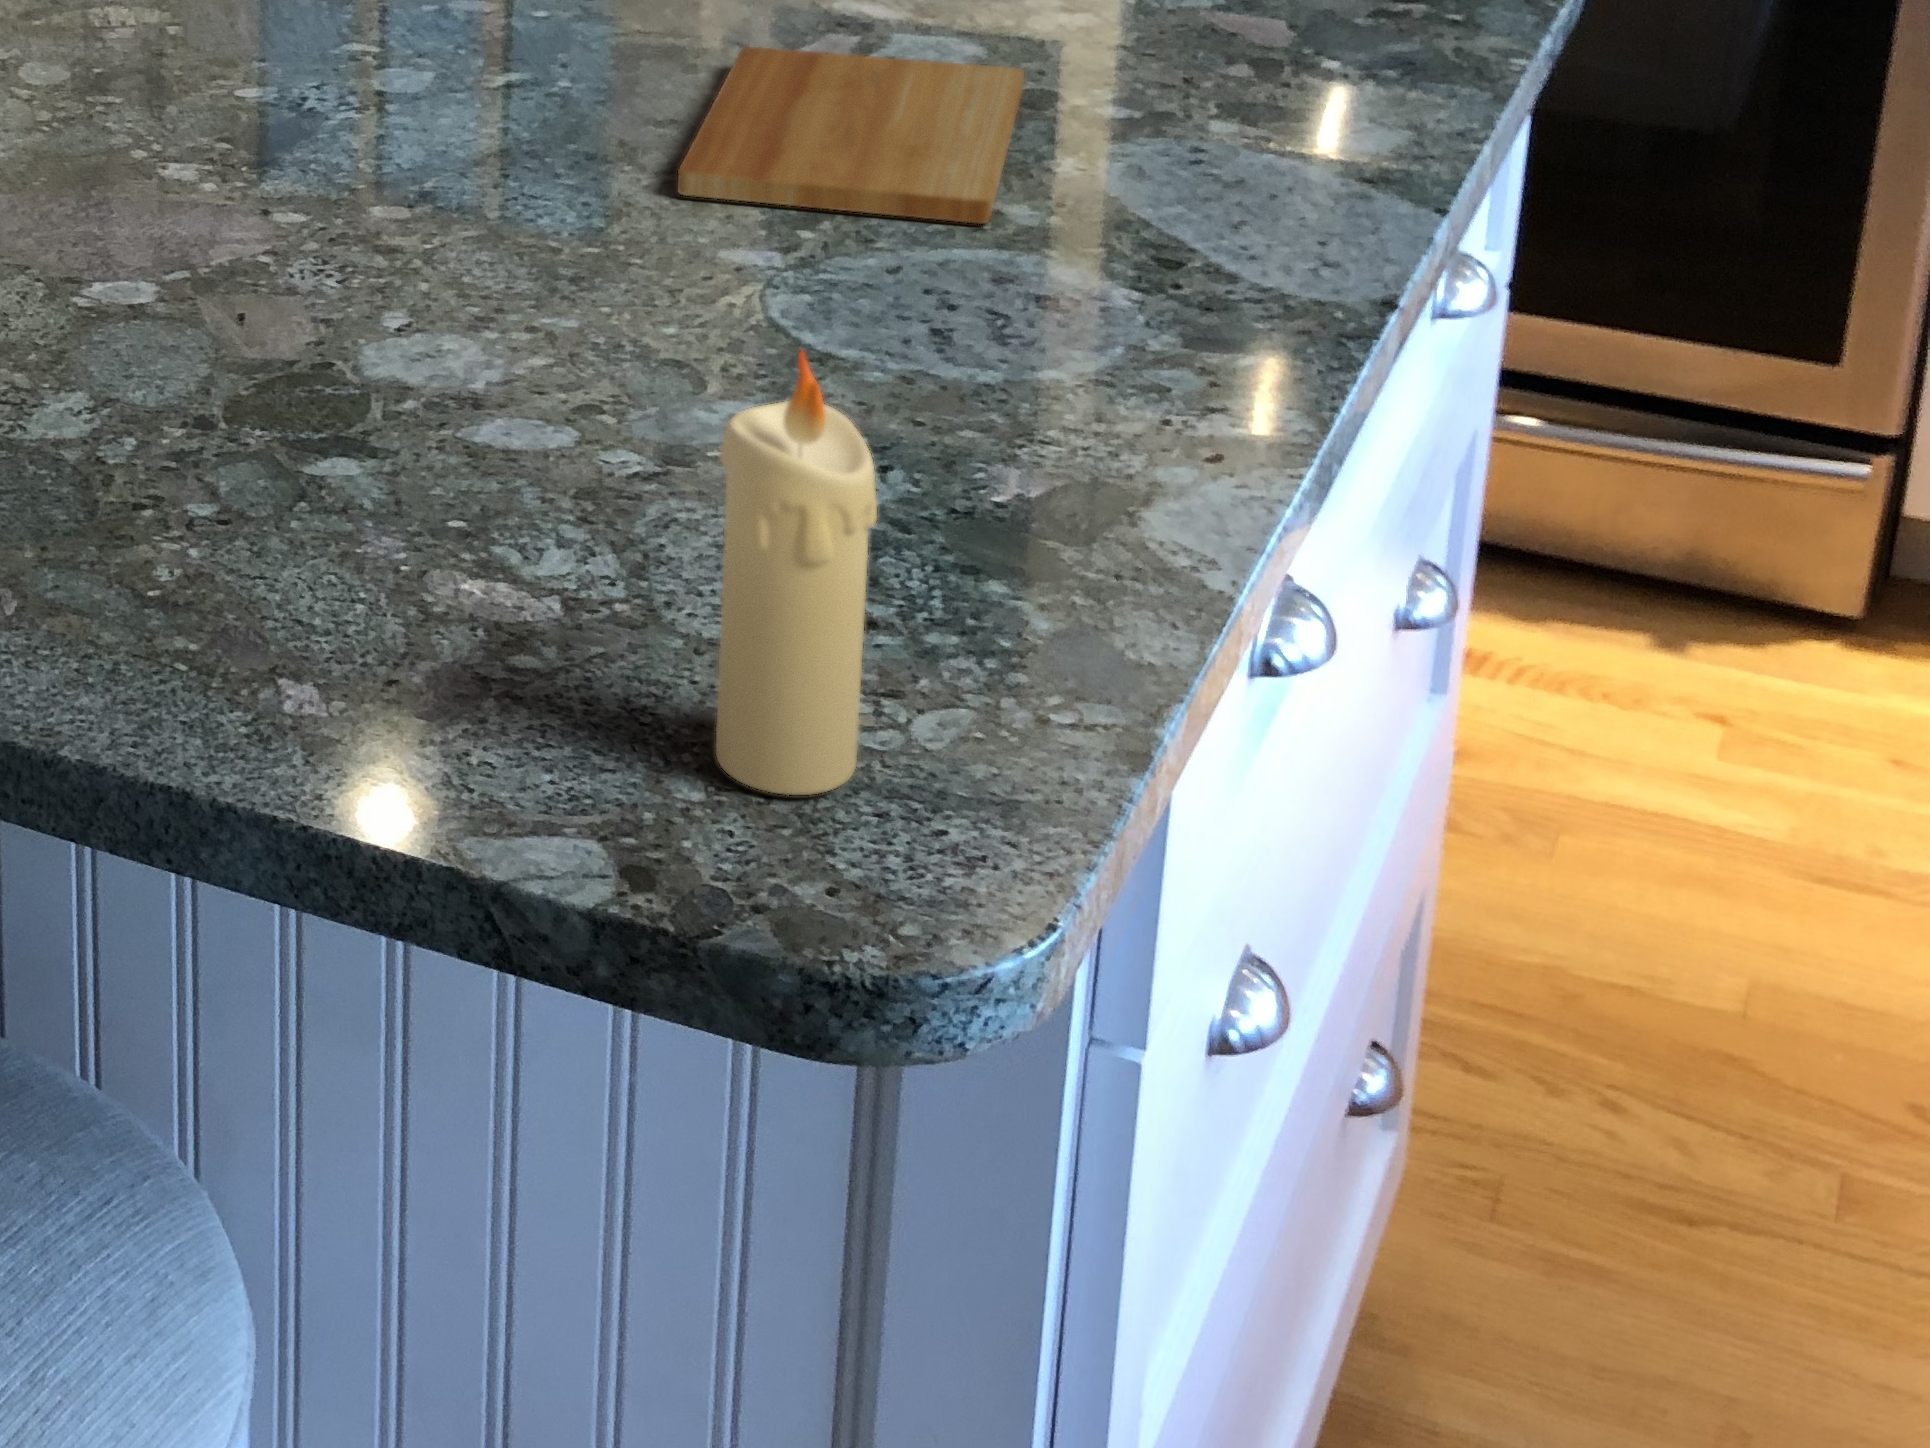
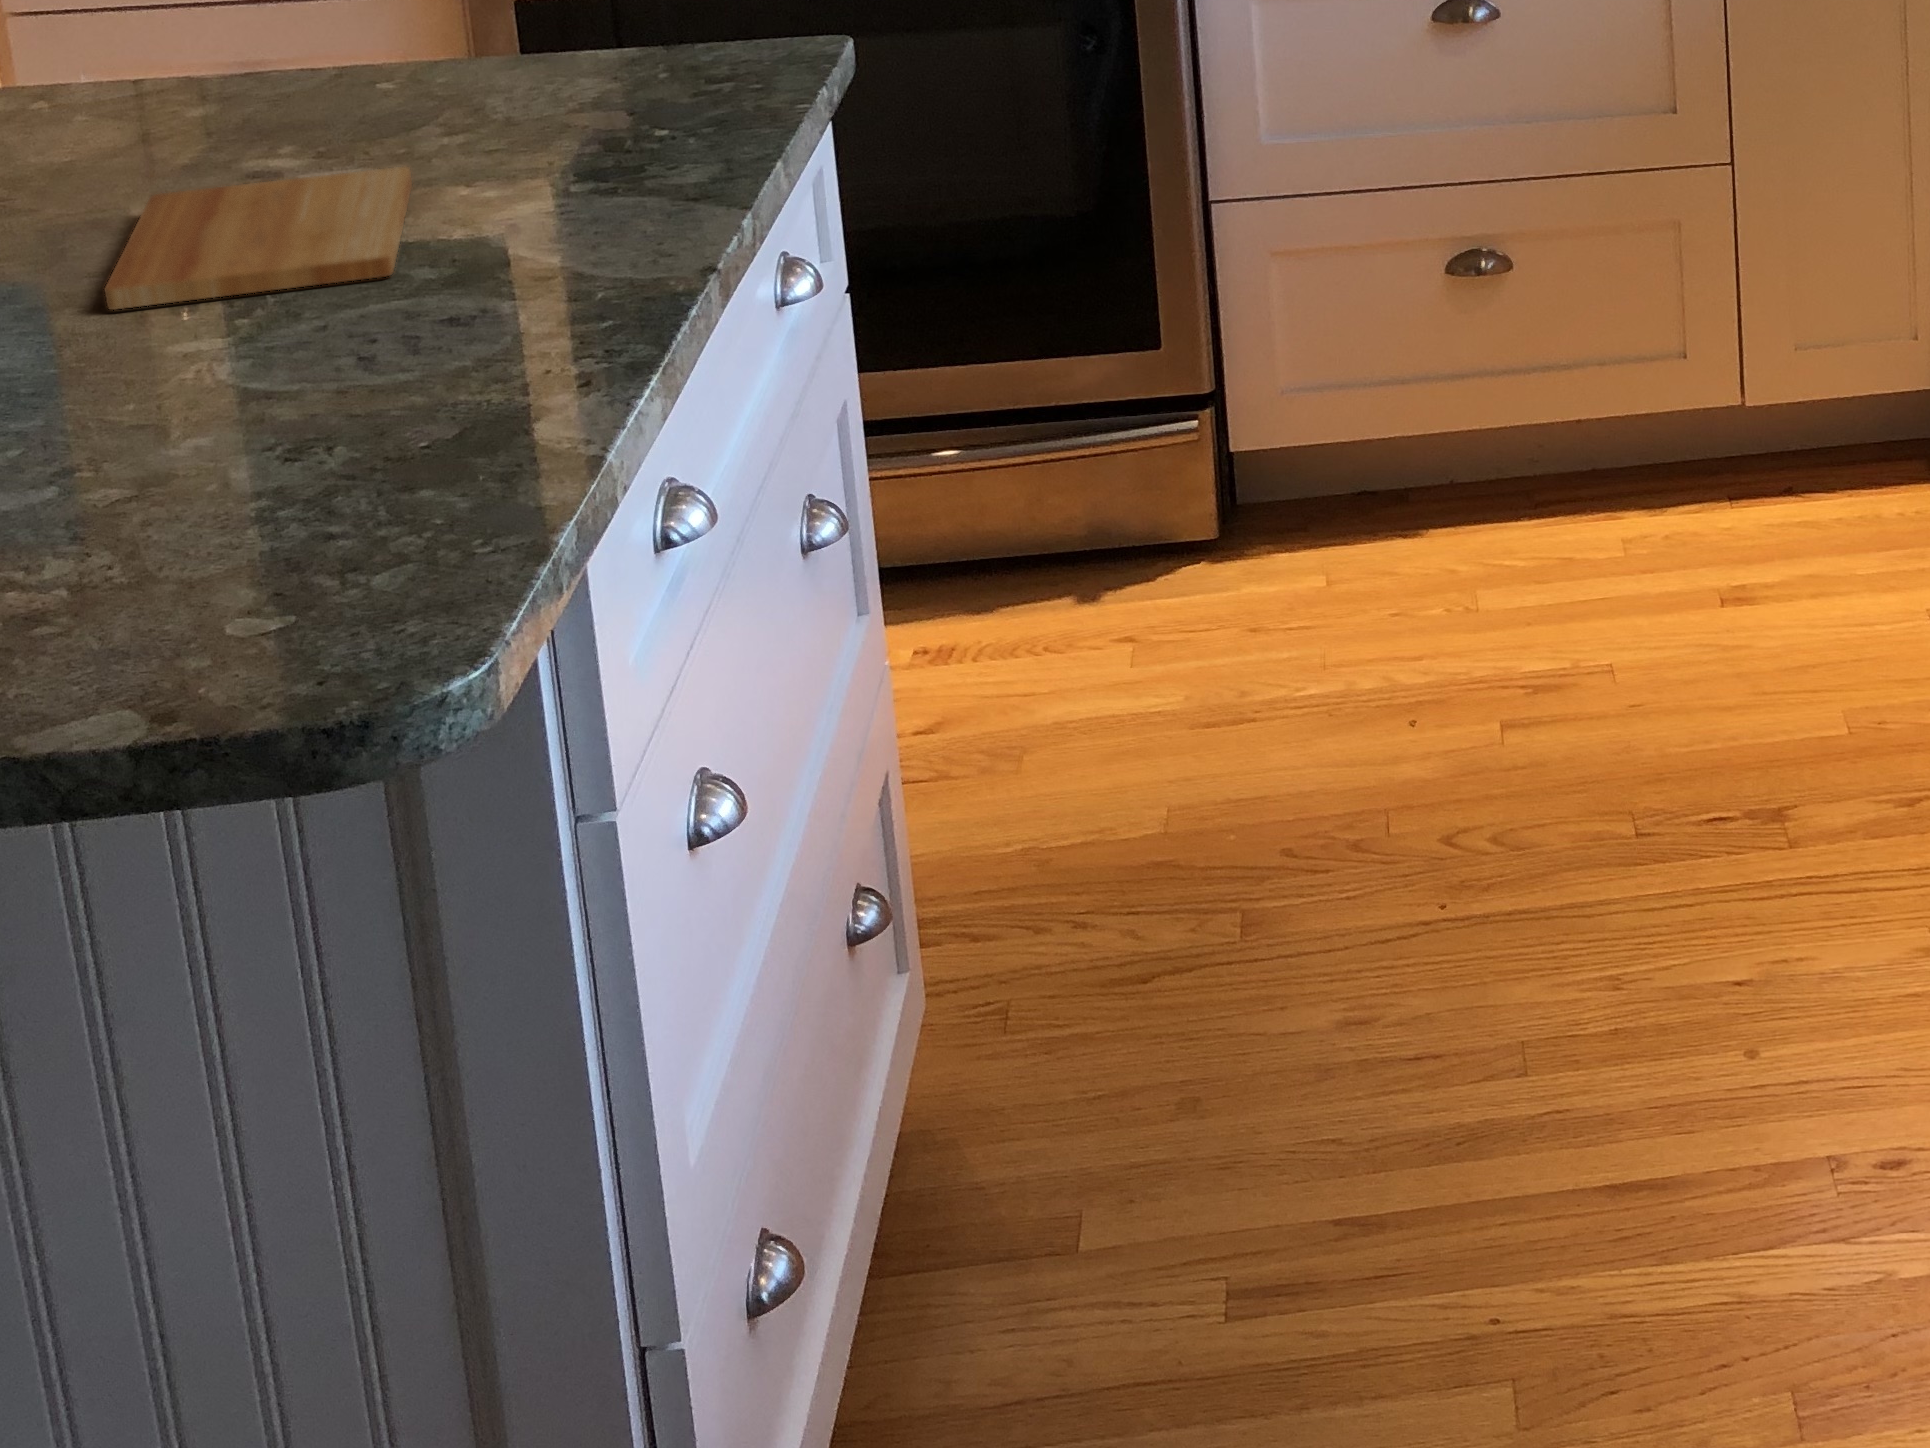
candle: present [716,351,877,795] -> none [157,302,323,651]

